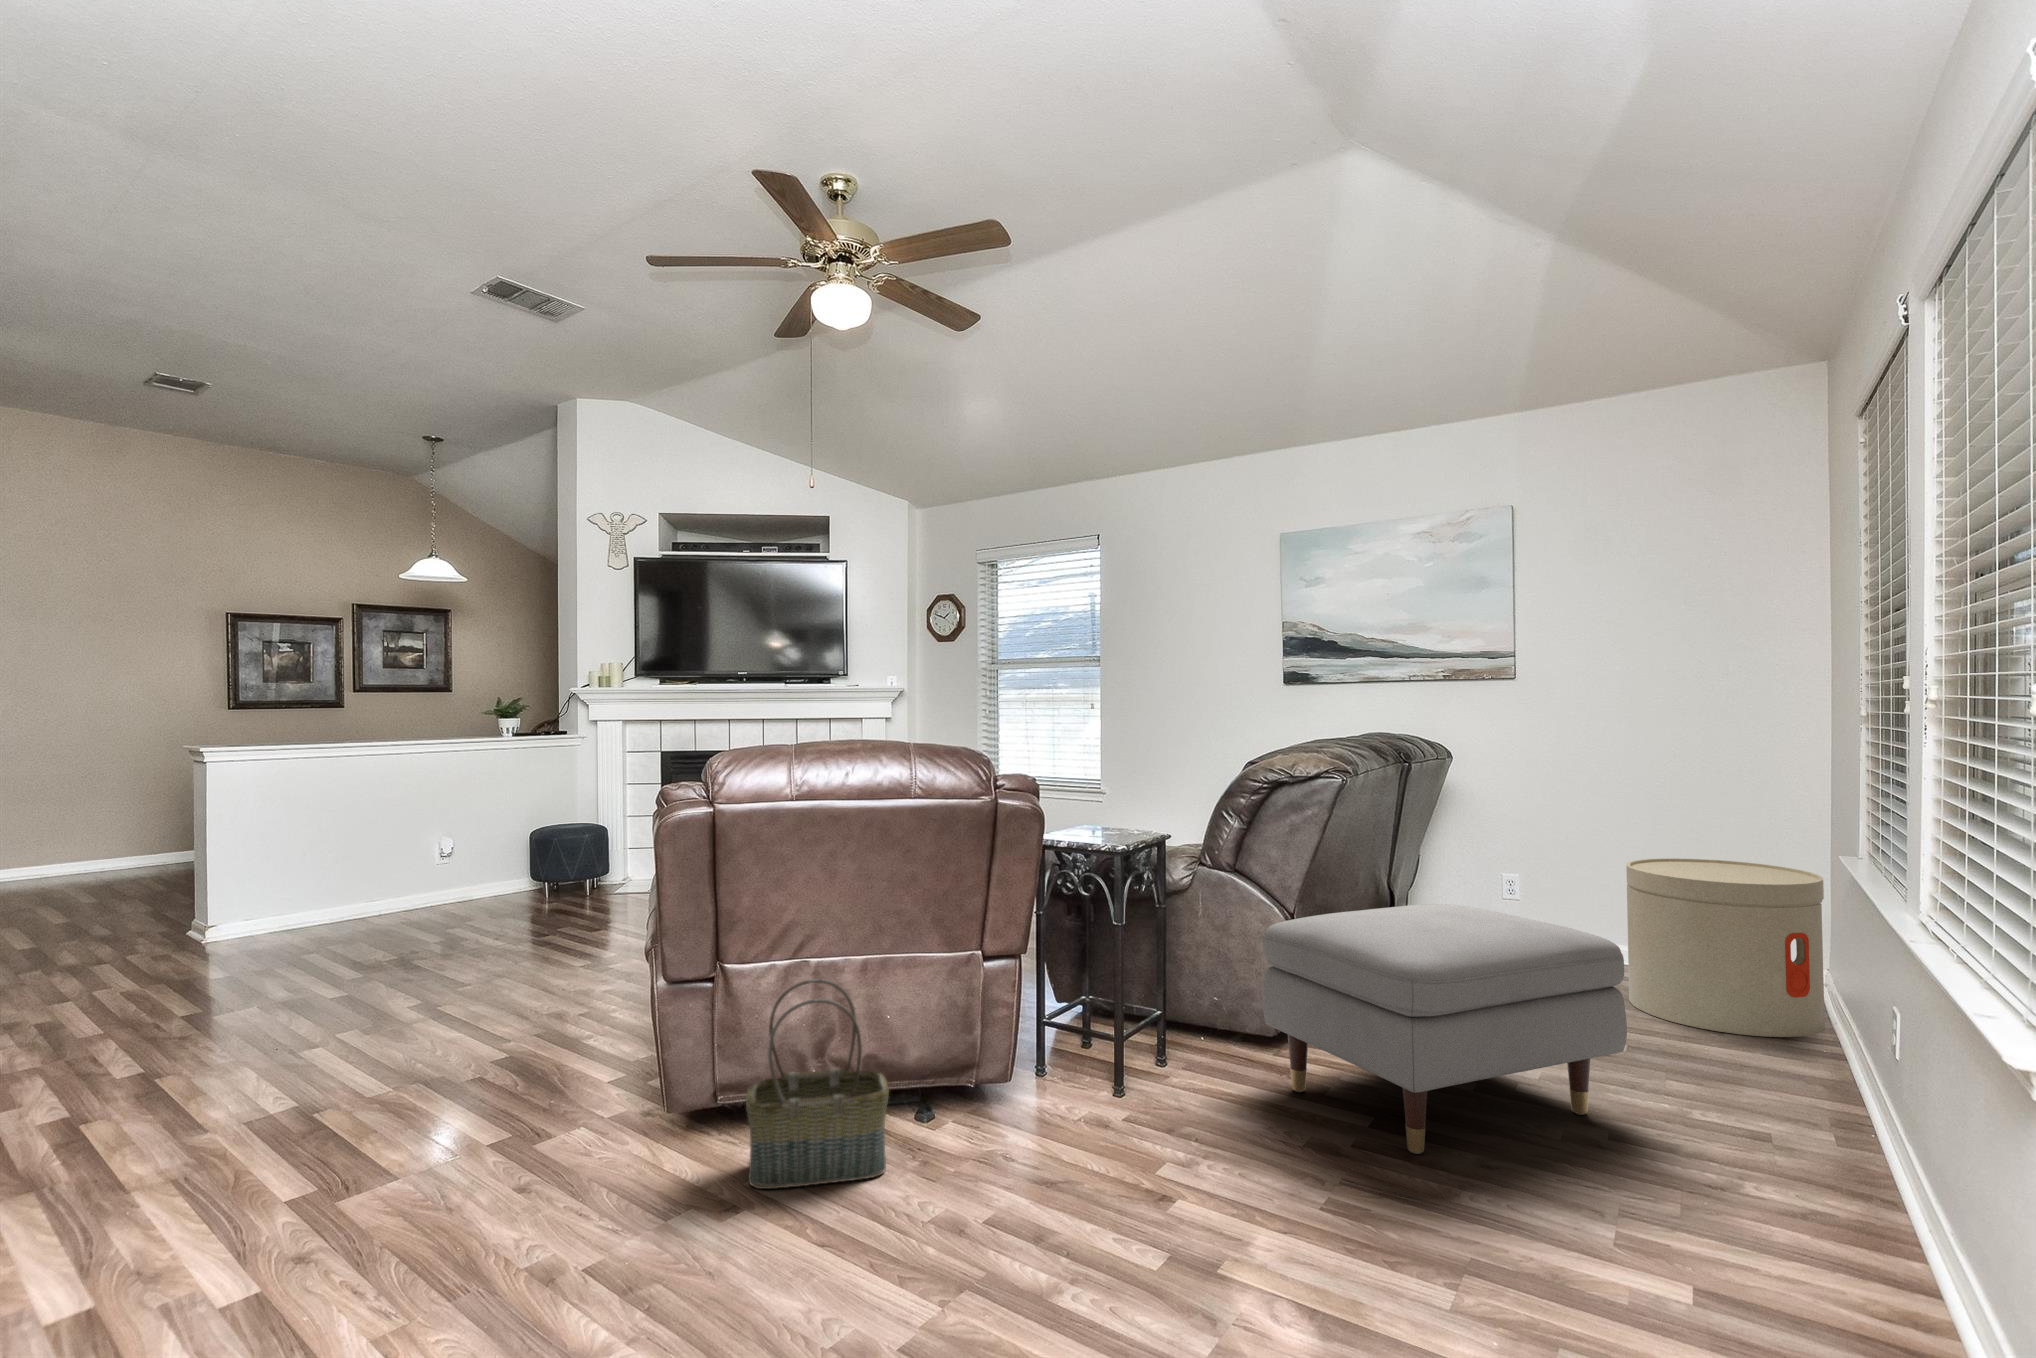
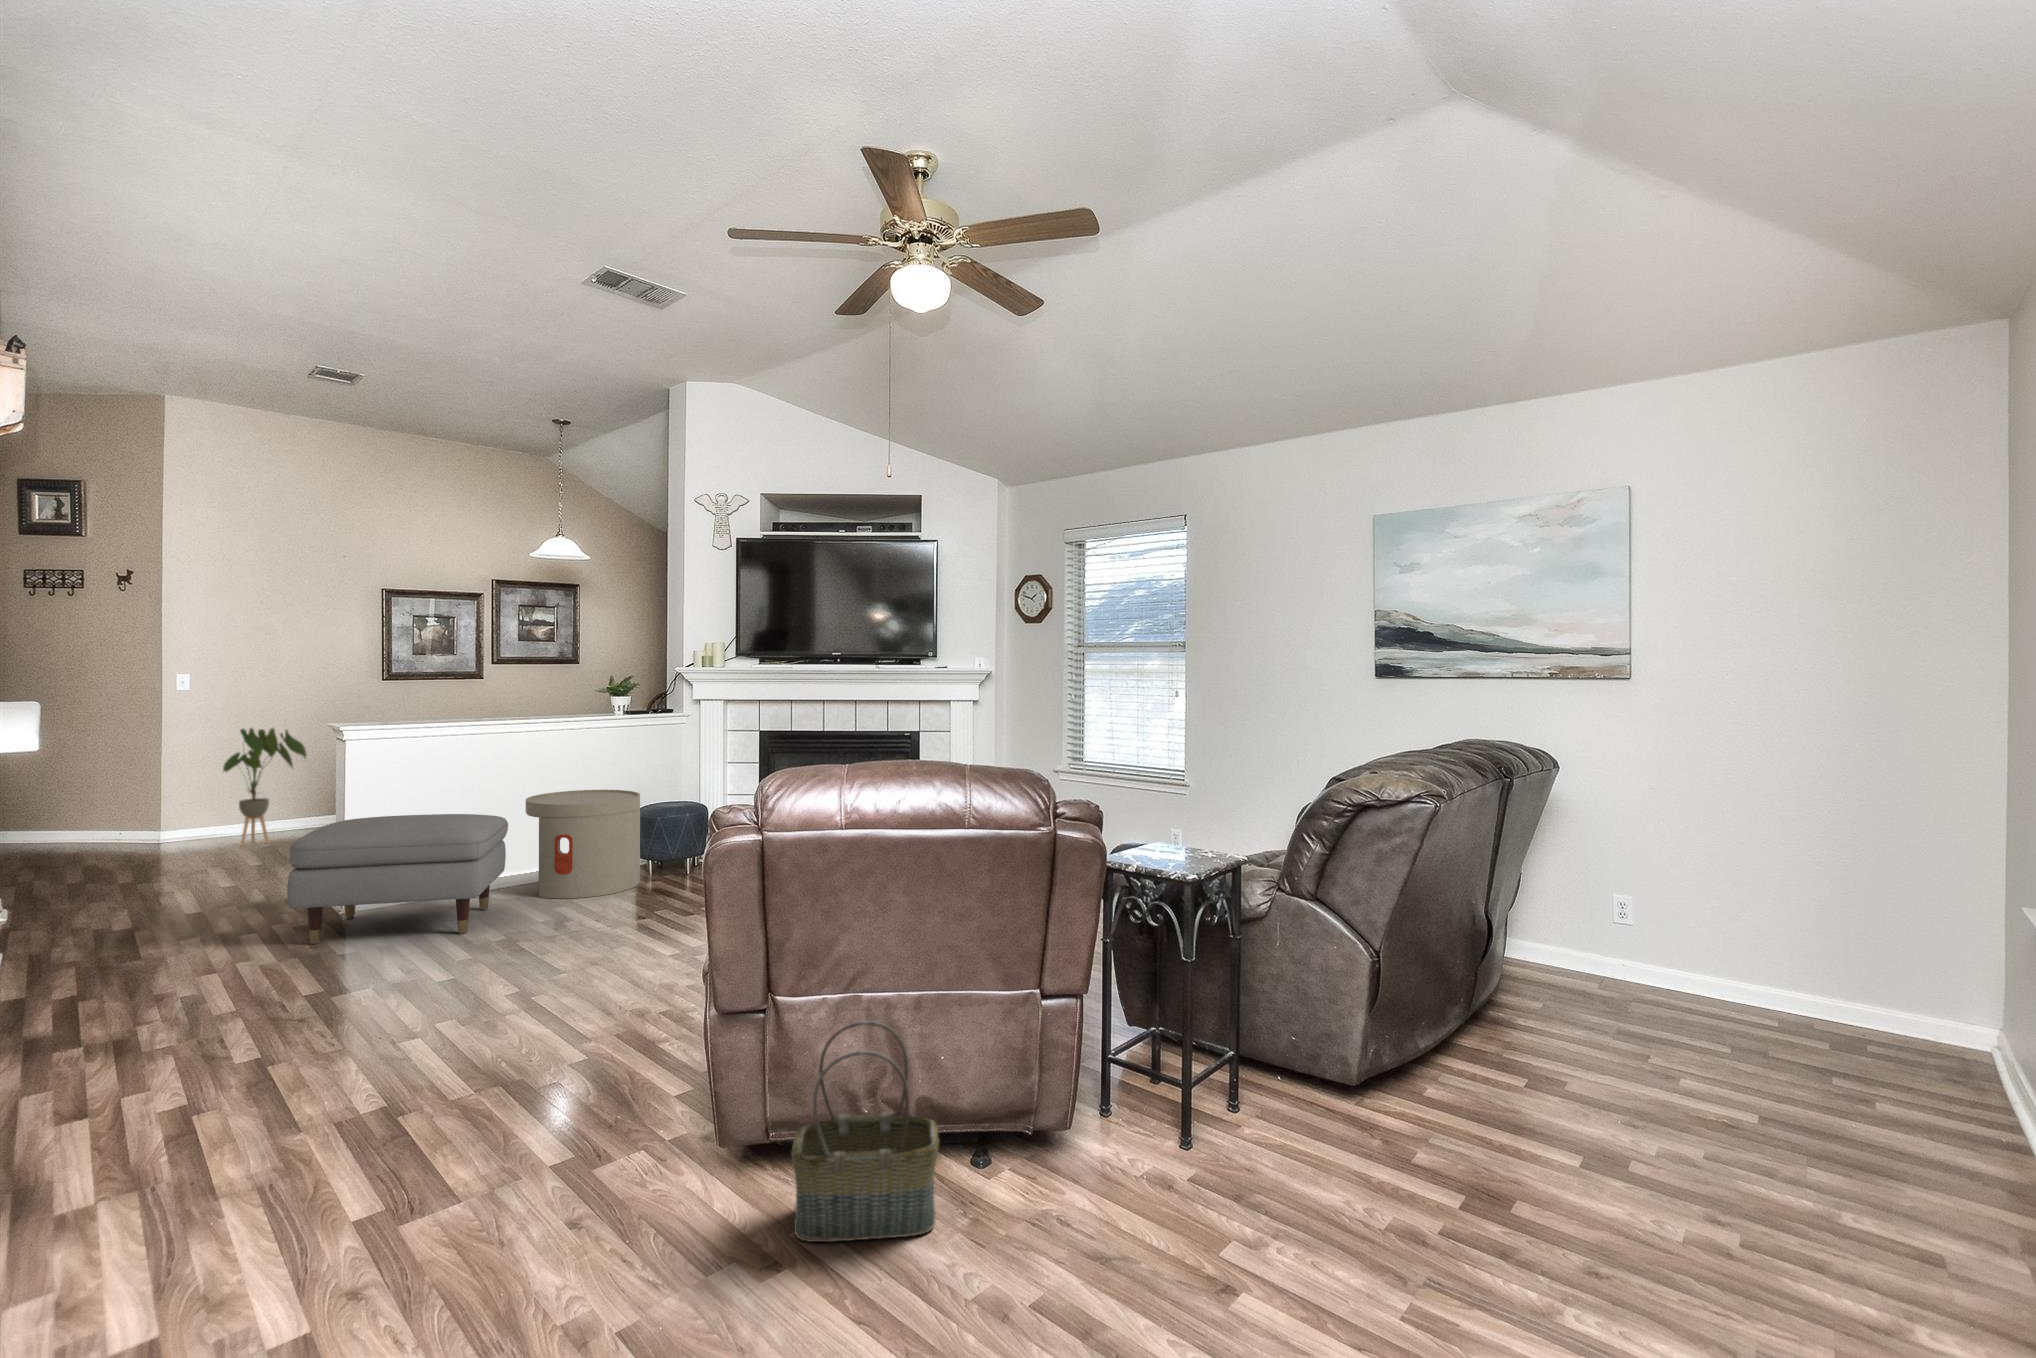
house plant: none [41,761,142,892] -> present [223,728,306,845]
side table: present [1626,858,1825,1037] -> present [526,790,640,898]
ottoman: present [1262,904,1627,1154] -> present [287,814,508,944]

